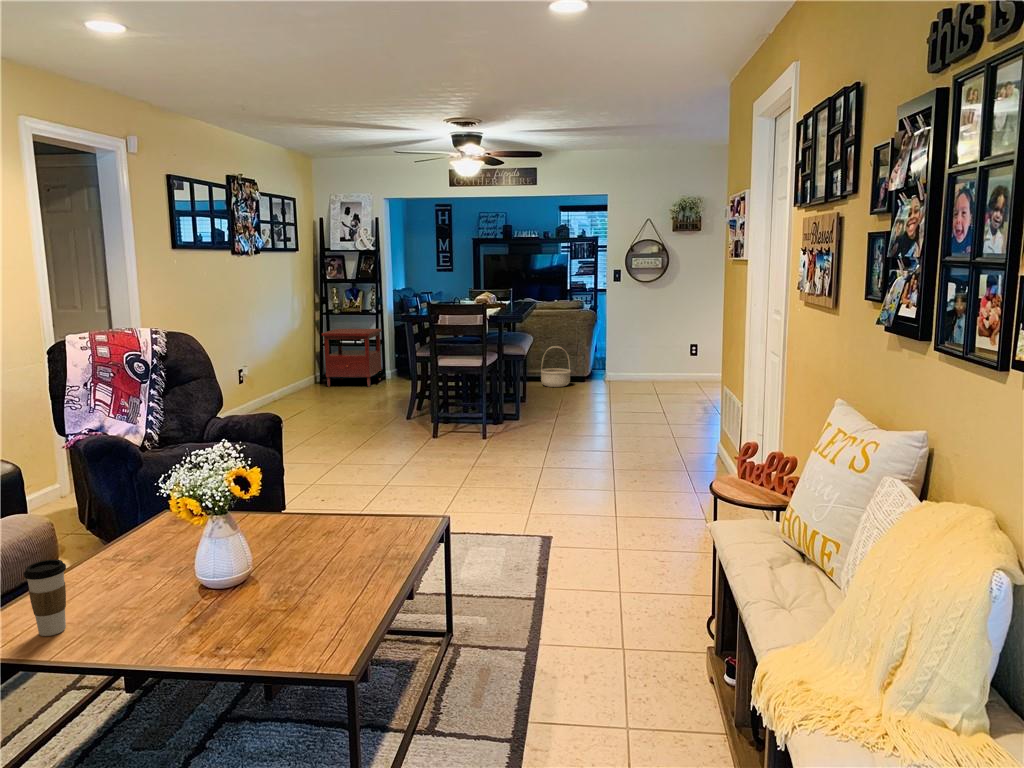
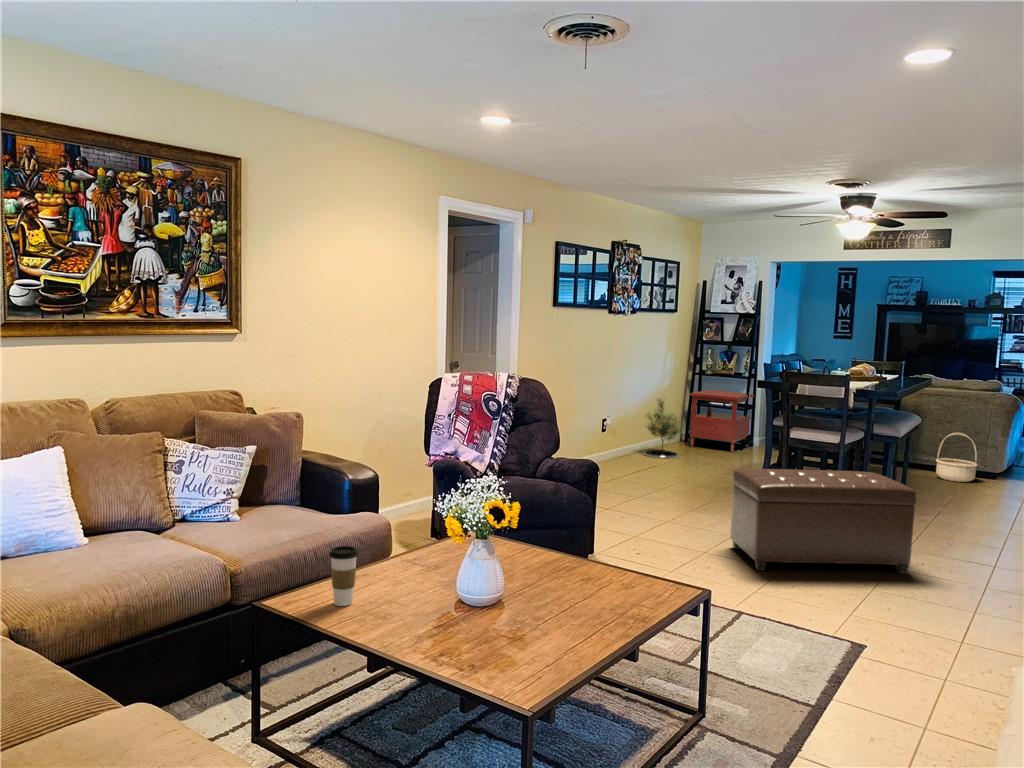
potted tree: none [279,336,324,402] -> present [644,399,682,458]
ottoman: none [403,388,557,492] -> present [730,469,916,574]

